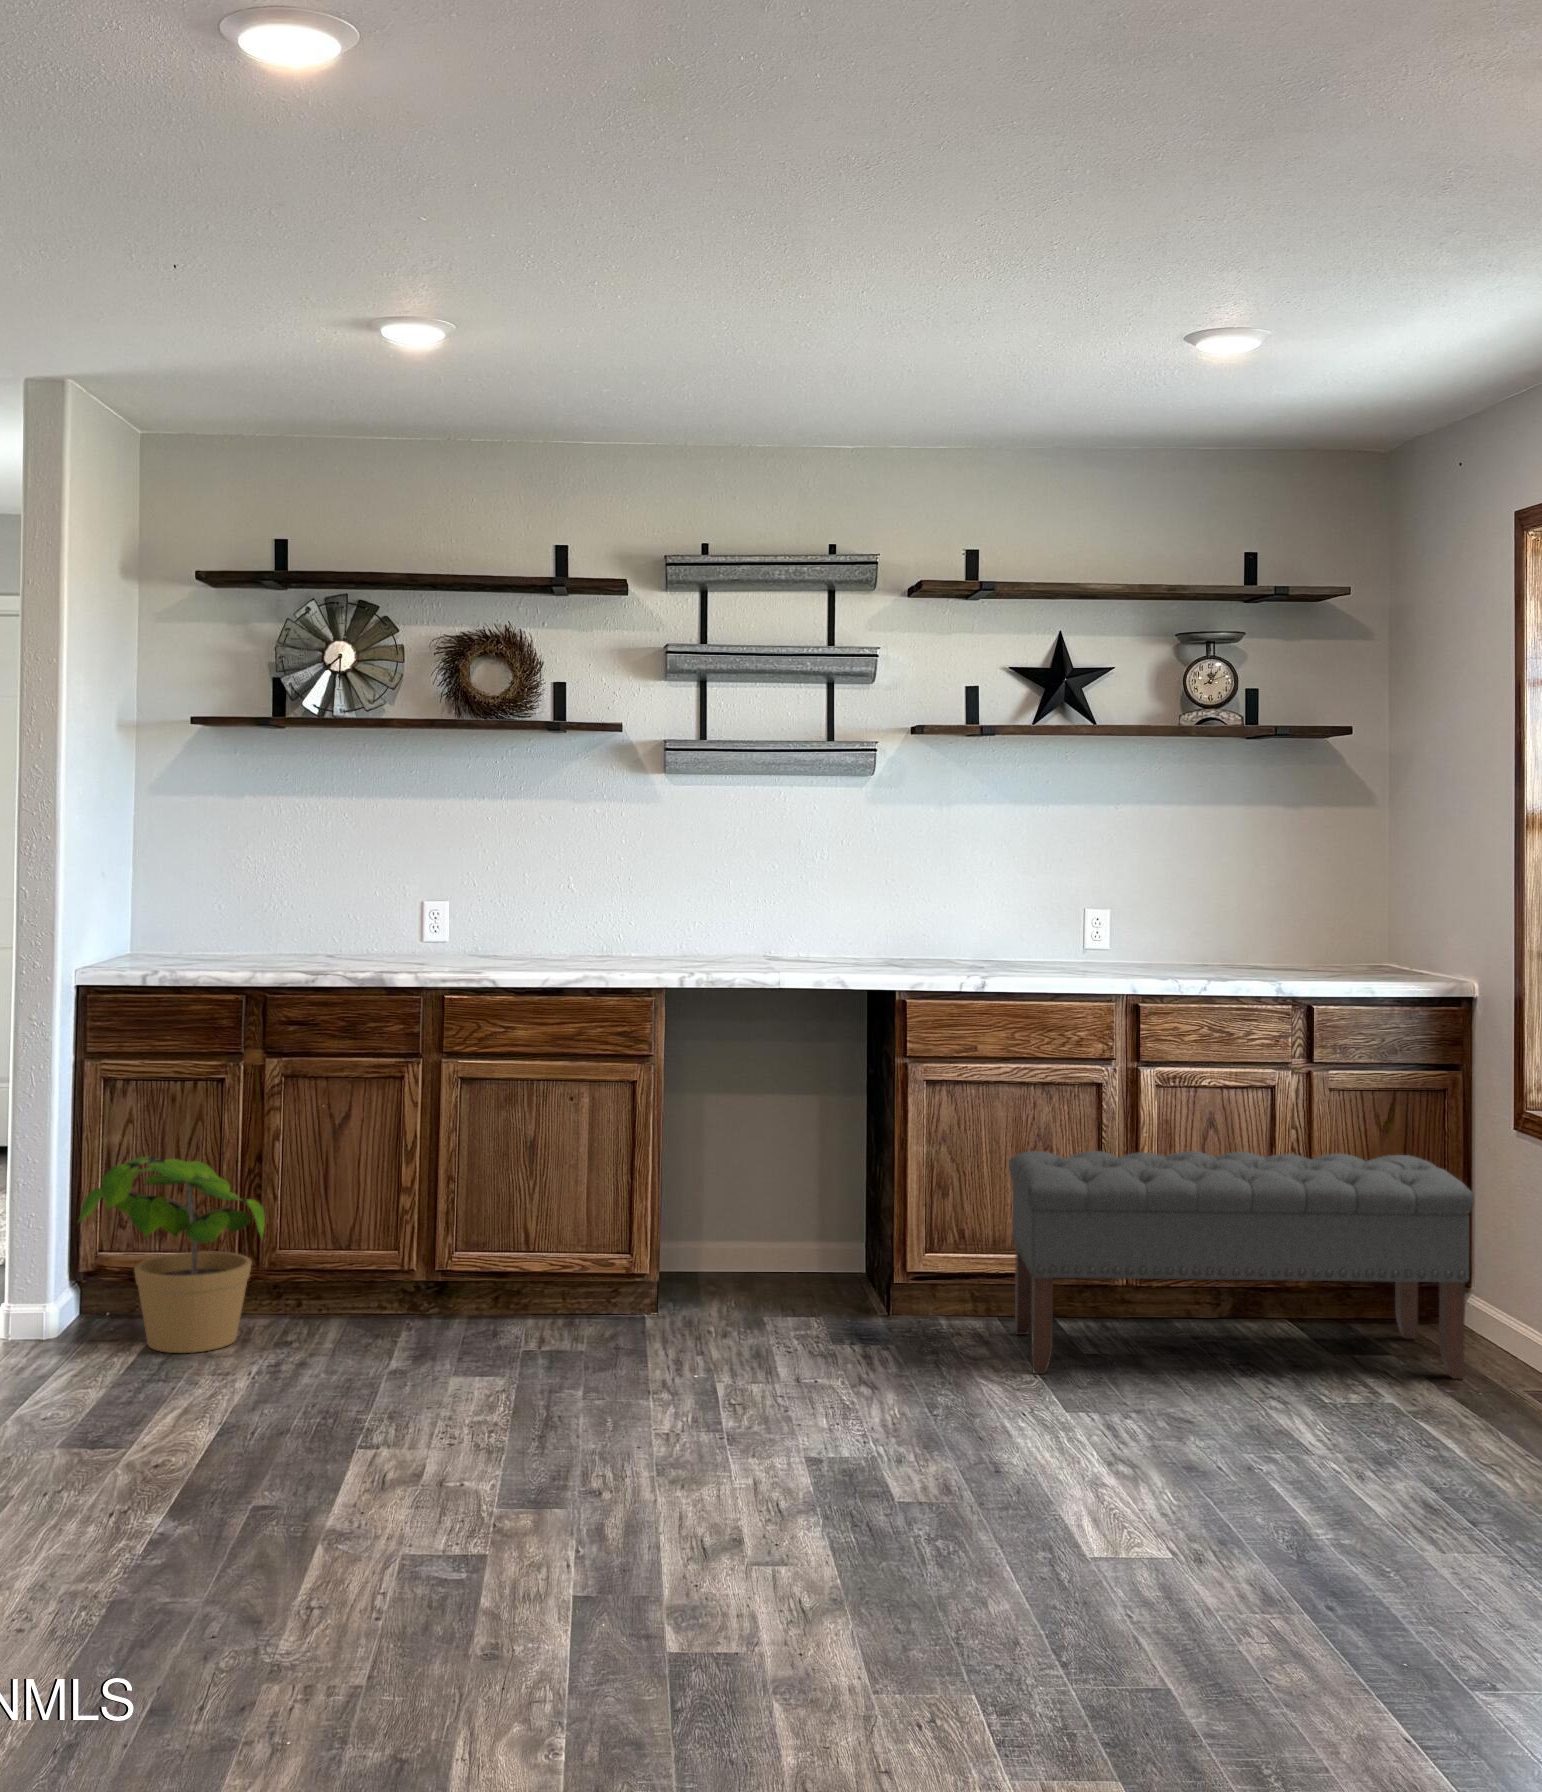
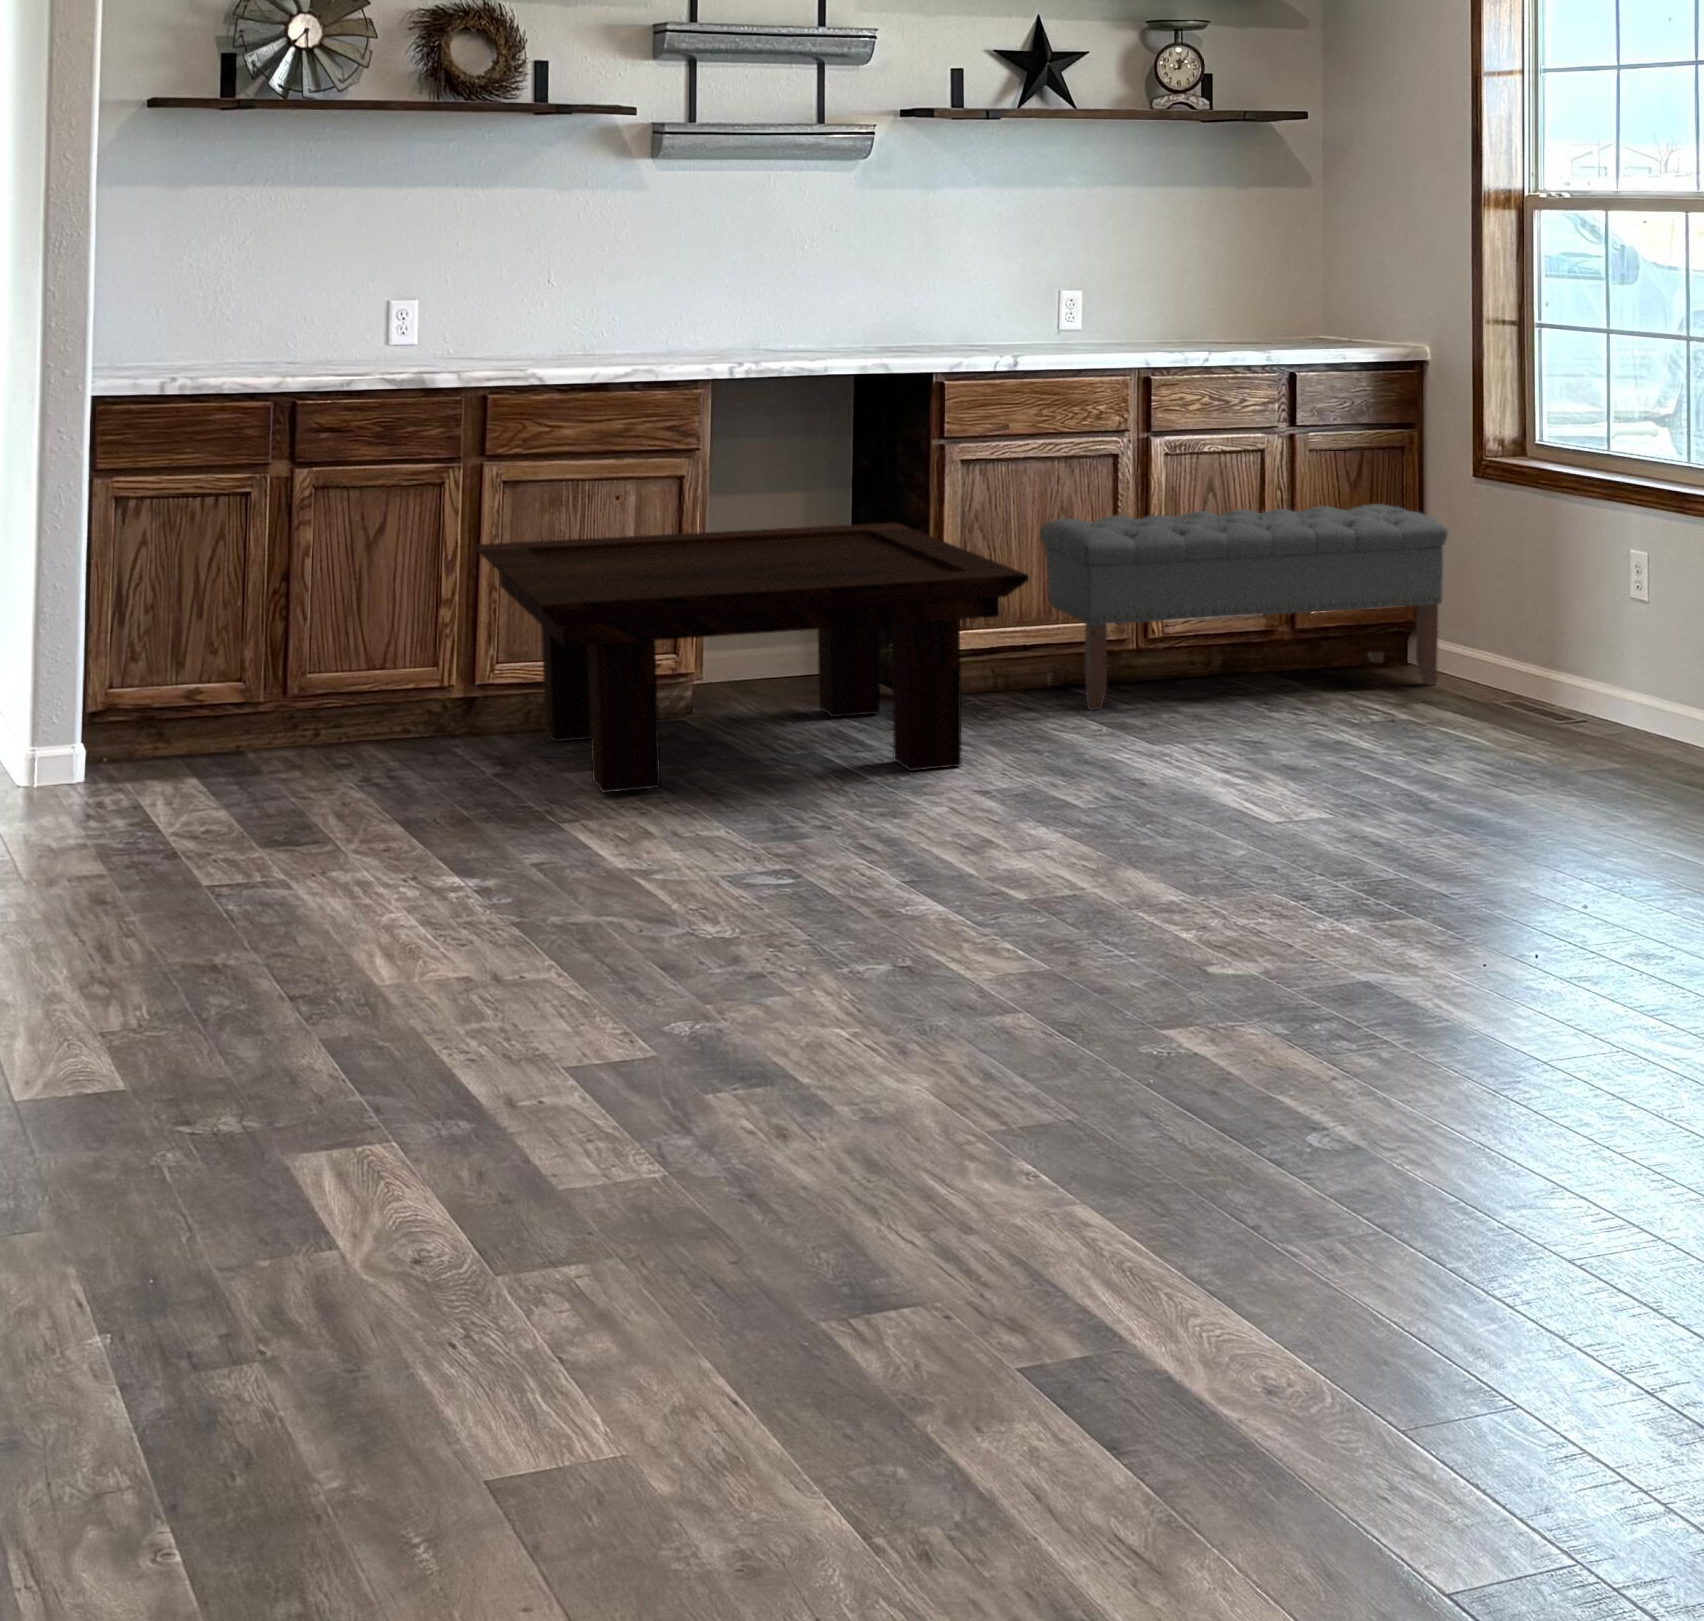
coffee table: none [344,1143,894,1443] -> present [475,522,1029,793]
potted plant: present [78,1157,265,1353] -> none [140,565,333,763]

